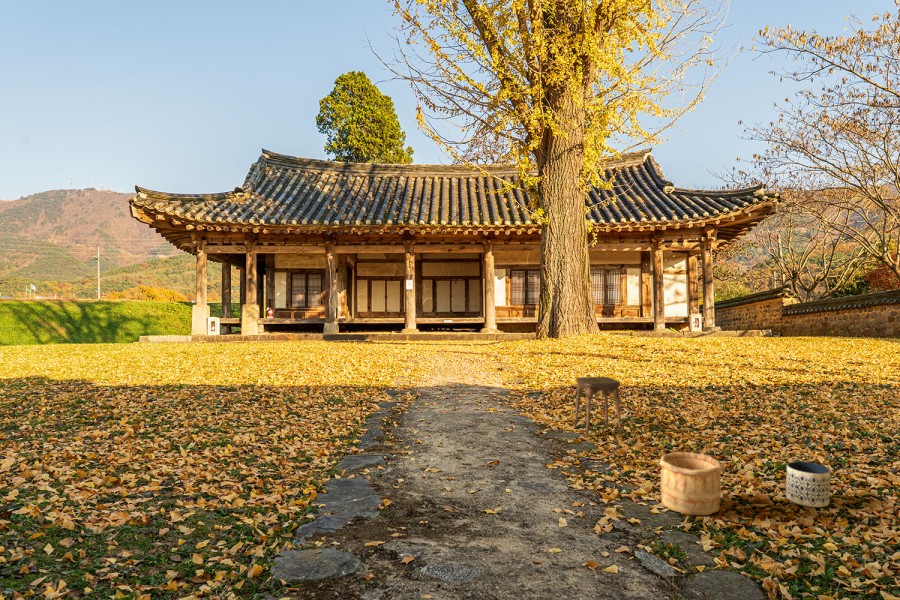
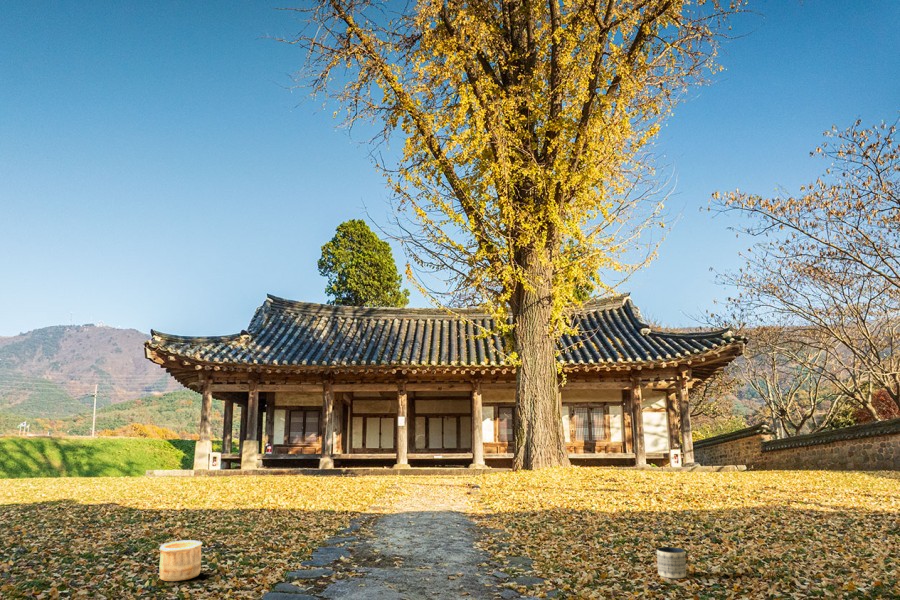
stool: present [574,377,622,436] -> none [525,494,561,541]
wooden bucket: present [660,452,723,515] -> present [159,540,202,581]

